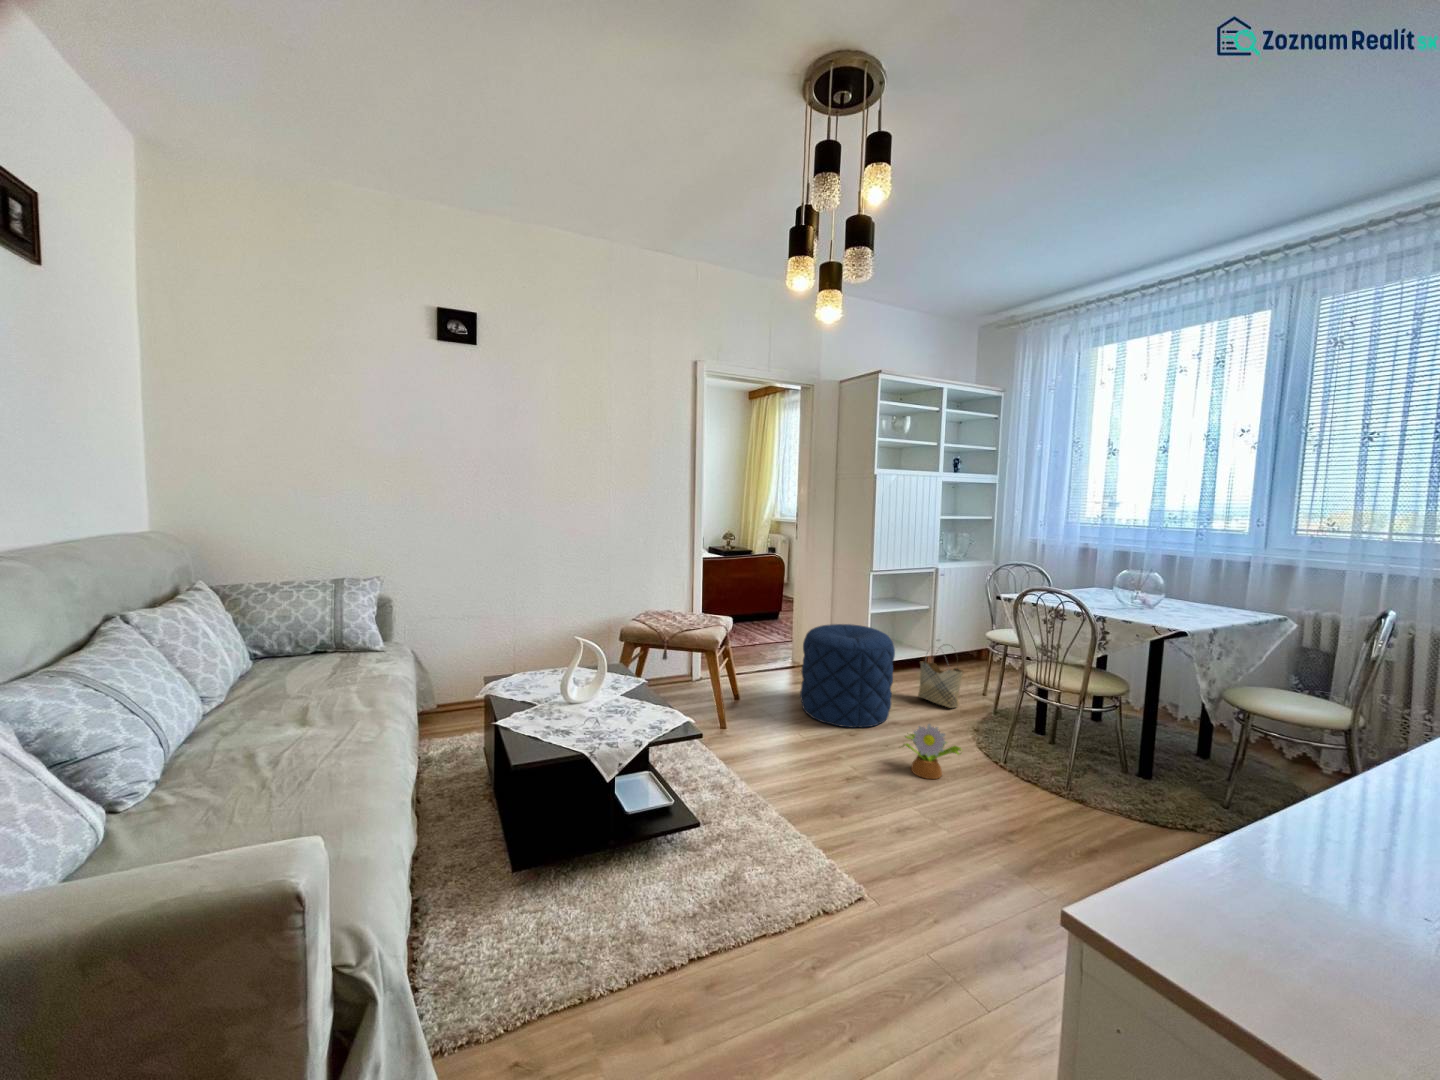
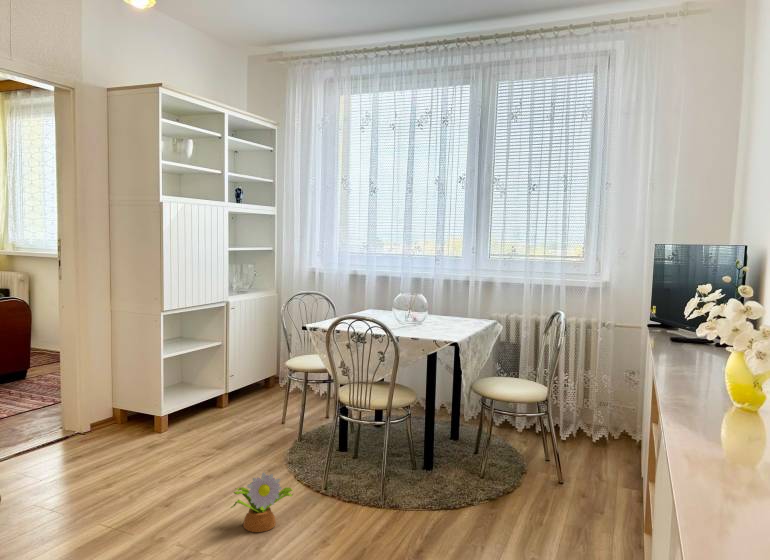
pouf: present [800,624,895,728] -> none [90,376,205,502]
woven basket: present [918,652,963,708] -> none [224,381,270,446]

